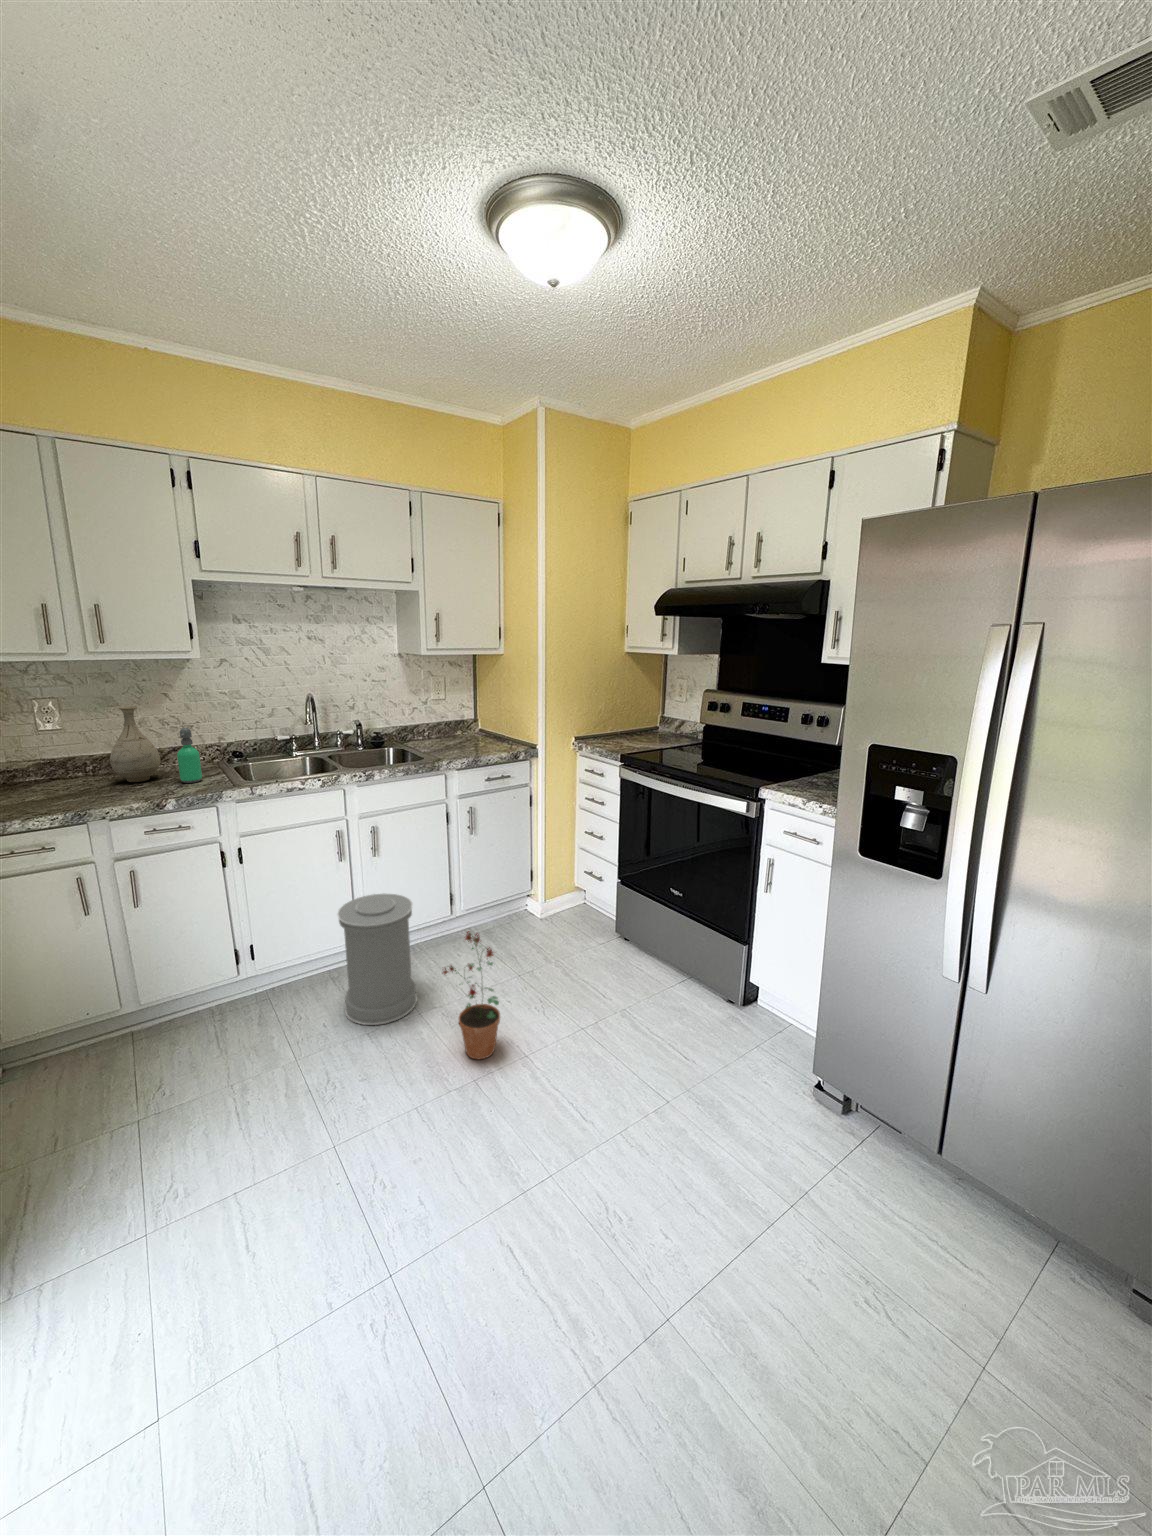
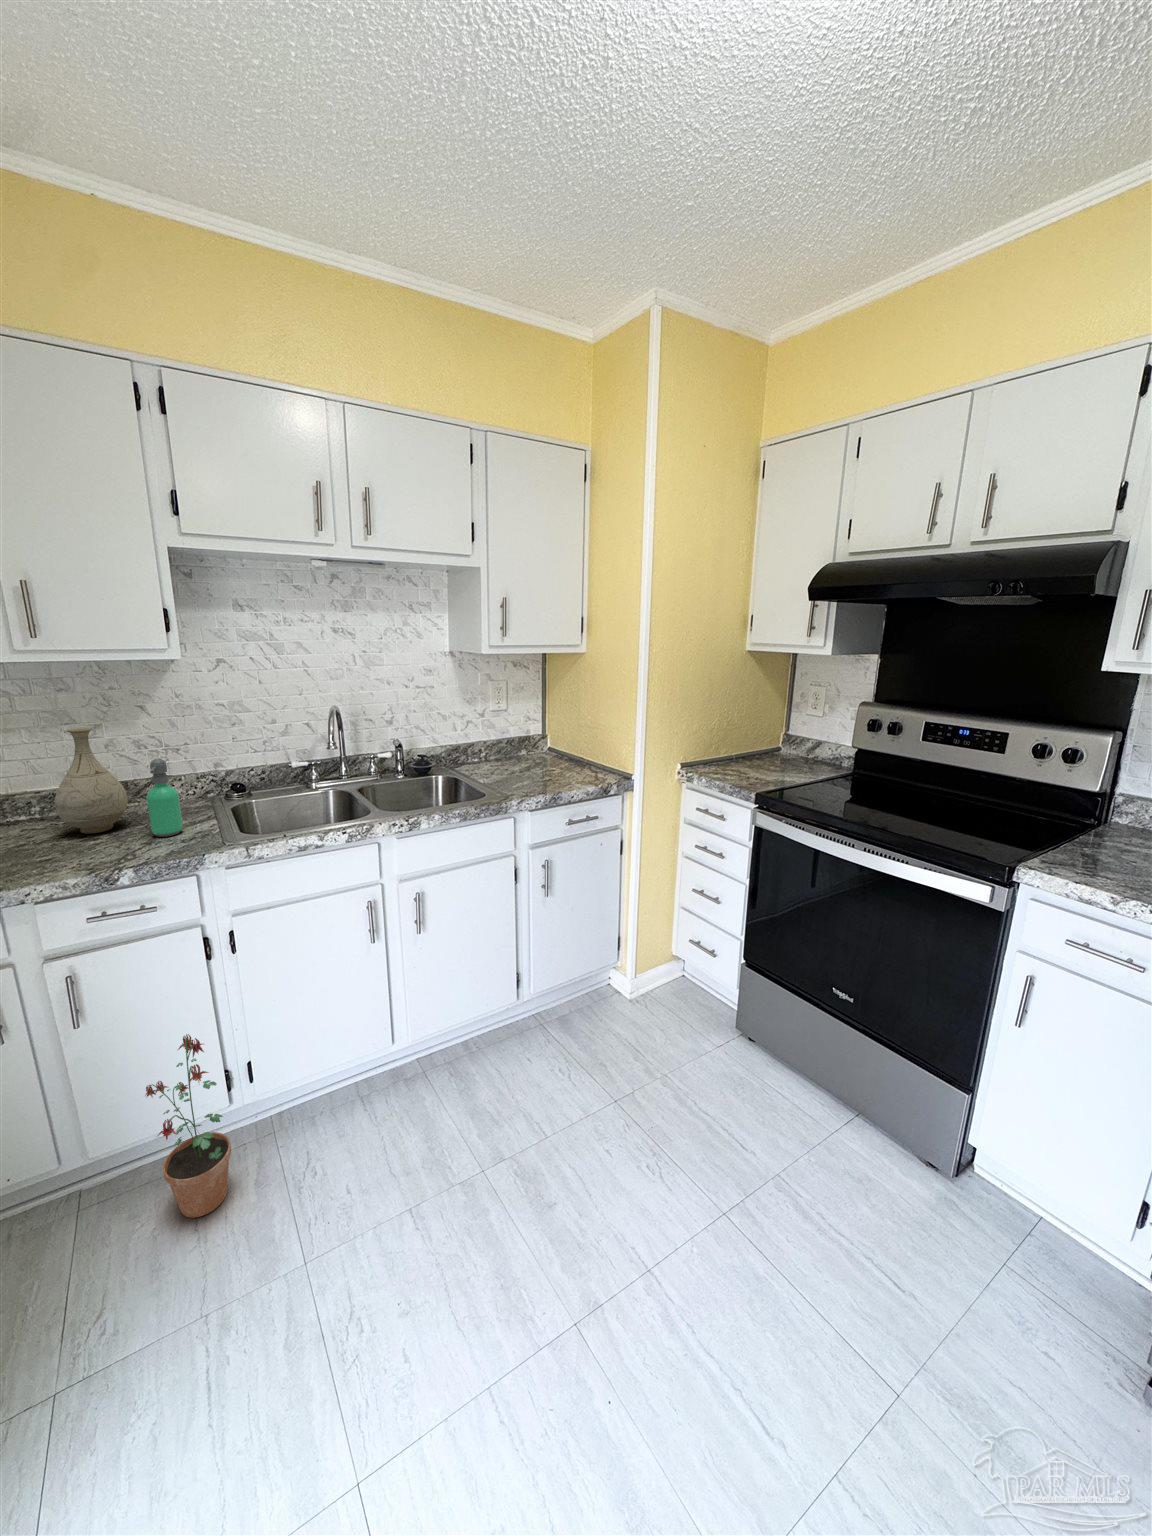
trash can: present [337,894,417,1025] -> none [367,991,477,1193]
potted plant: present [443,931,500,1059] -> present [146,1034,231,1218]

